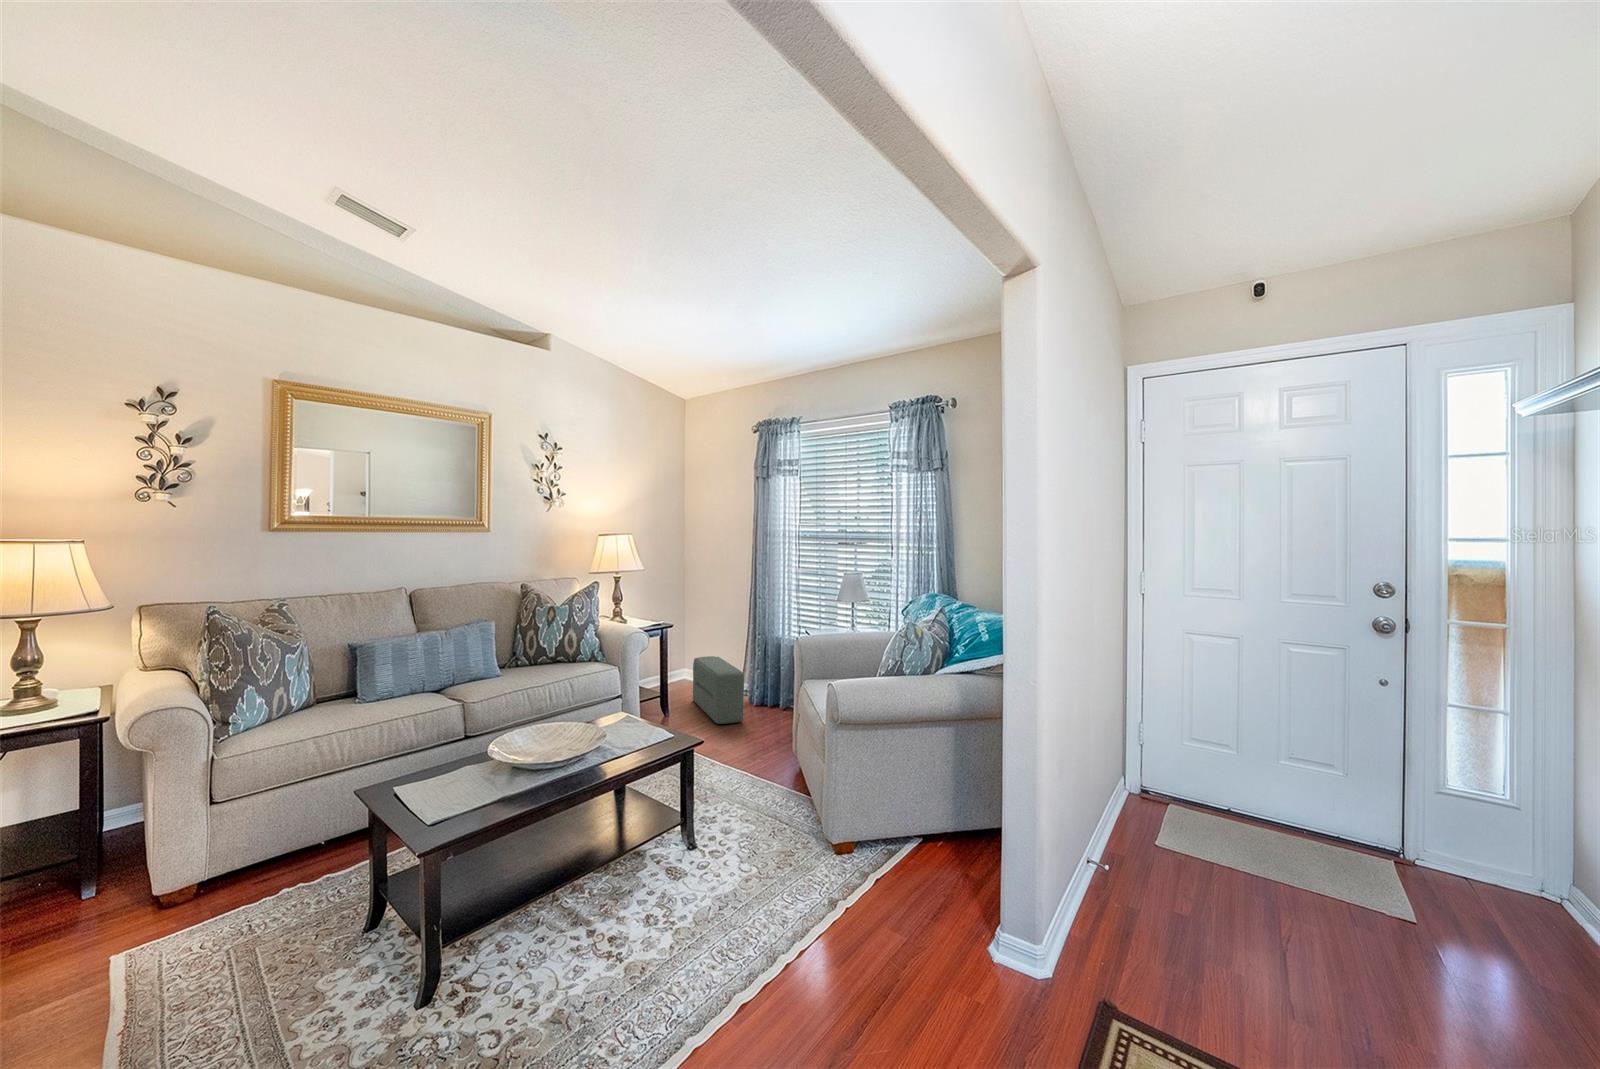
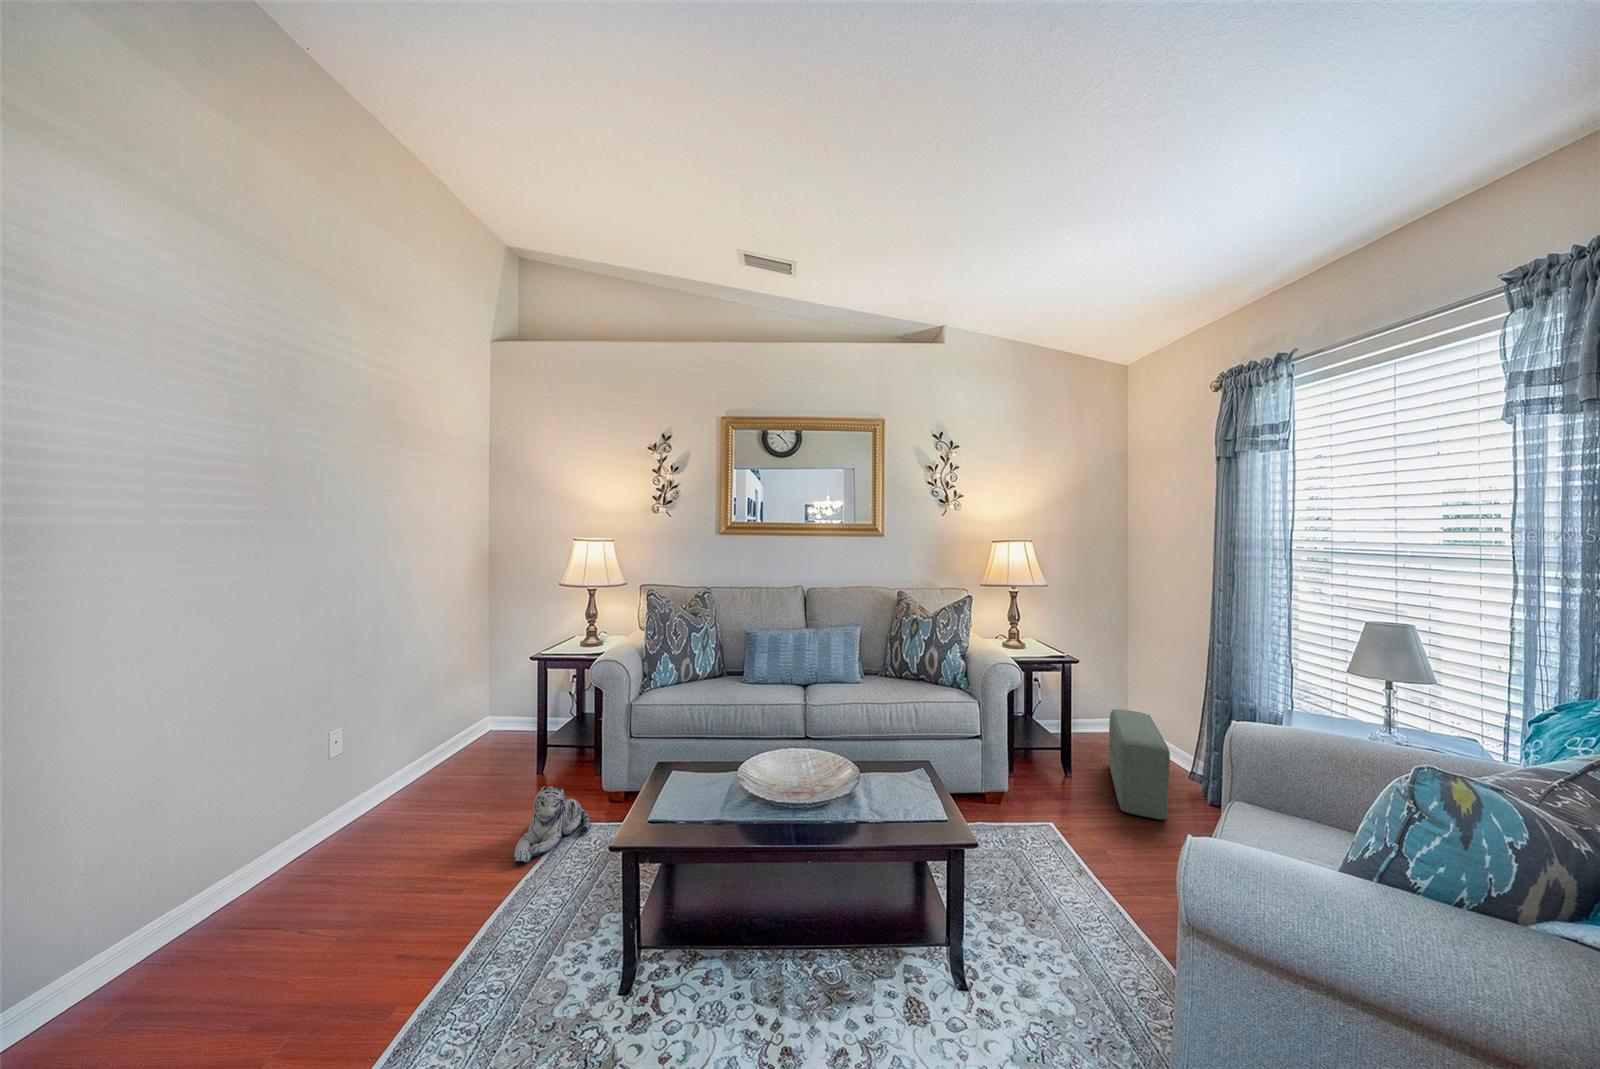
plush toy: none [68,890,188,1010] -> present [514,786,591,862]

